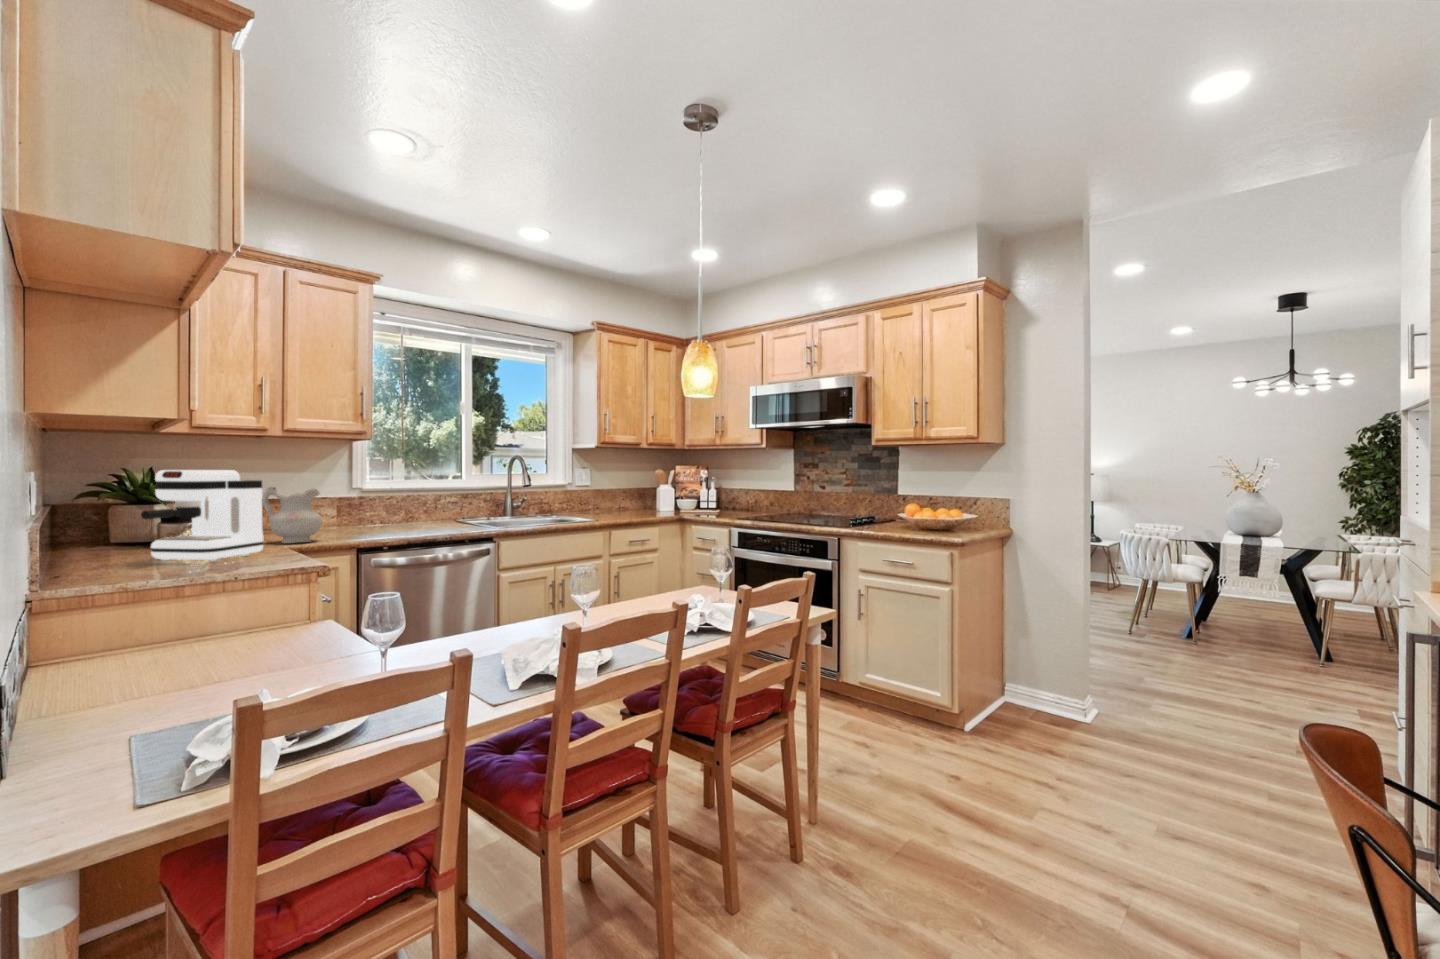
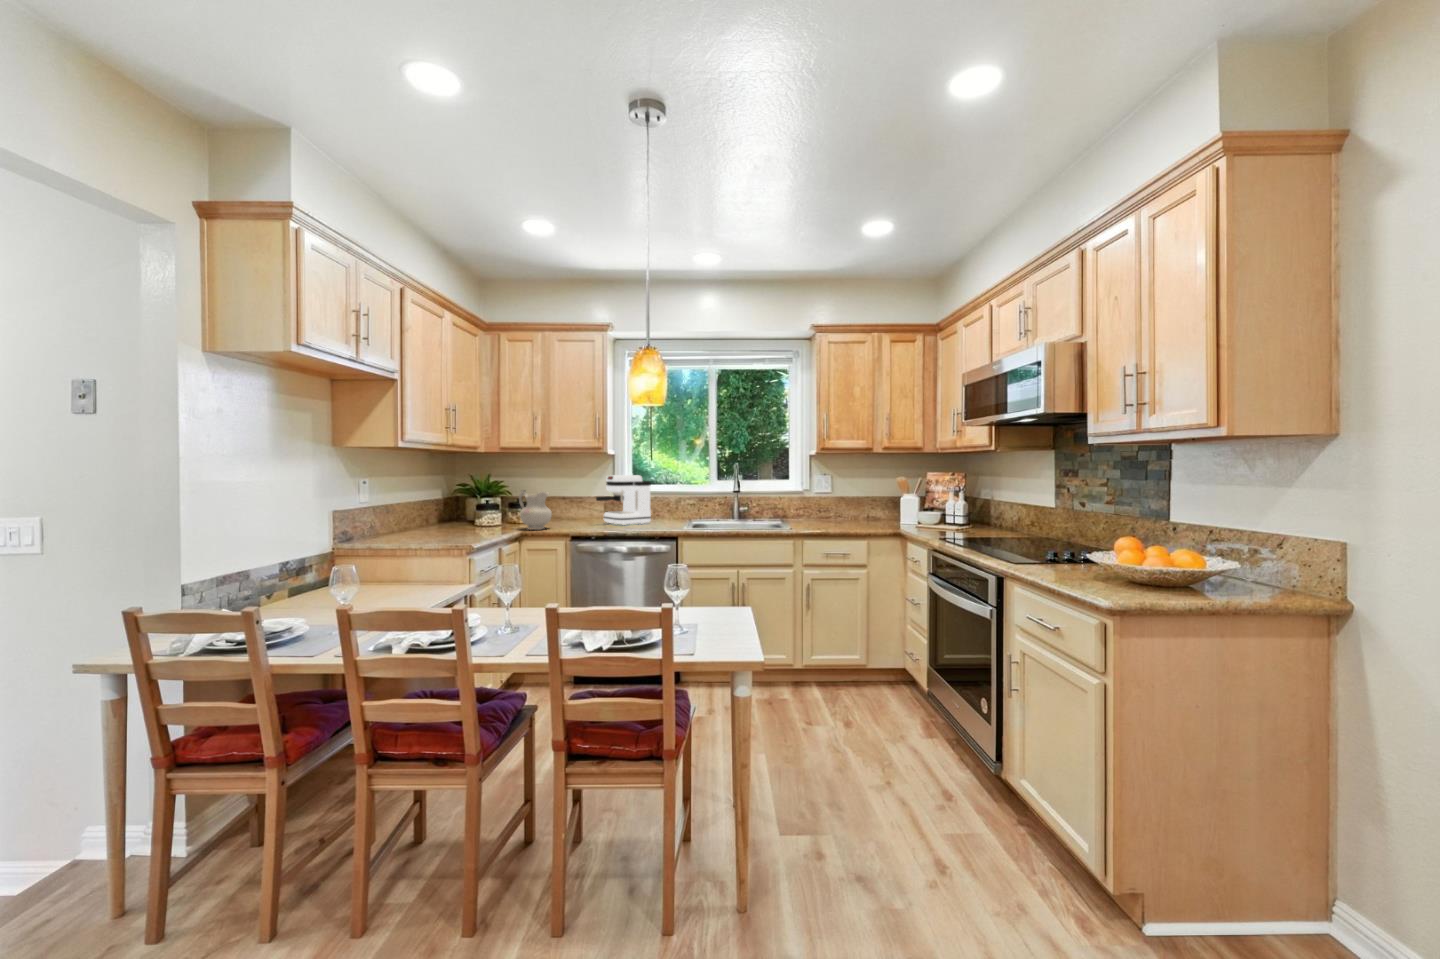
coffee maker: present [141,470,263,561] -> present [596,475,651,525]

